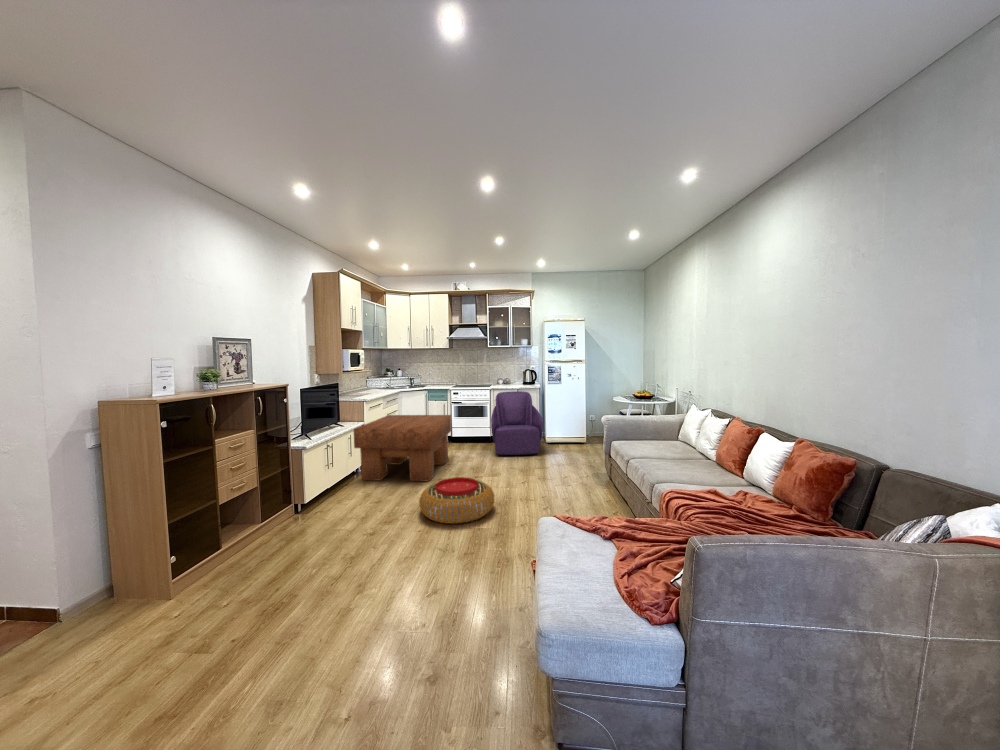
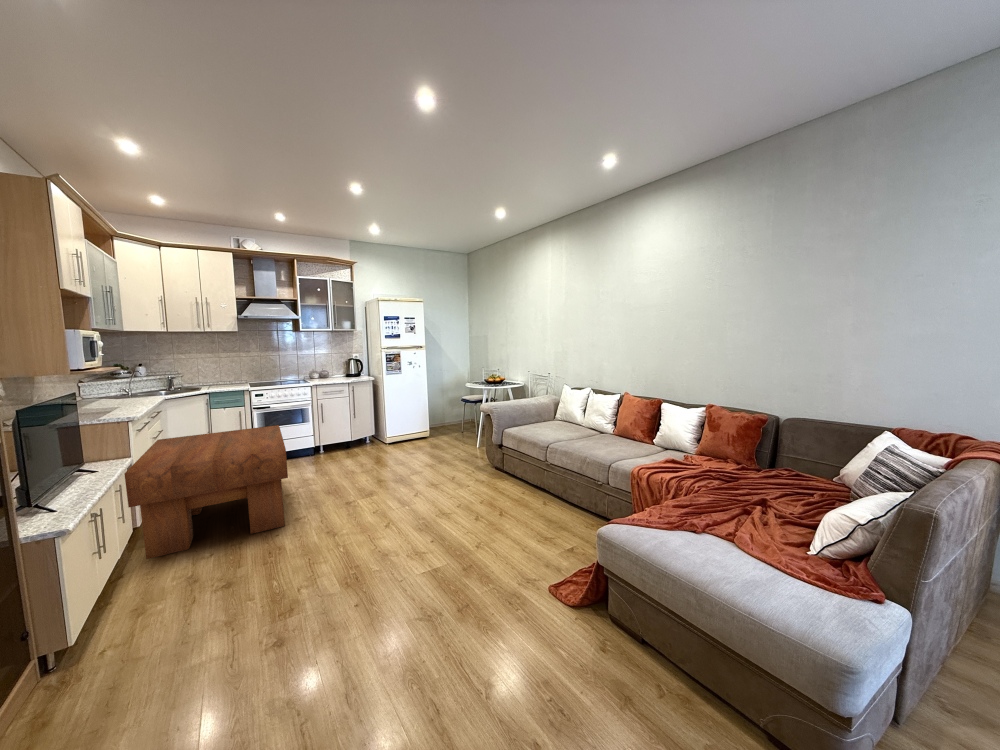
armchair: present [491,391,543,456] -> none [324,386,398,468]
pouf: present [419,477,495,524] -> none [323,504,432,578]

